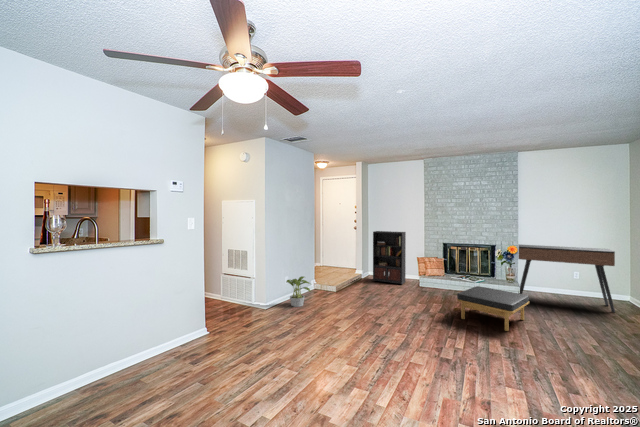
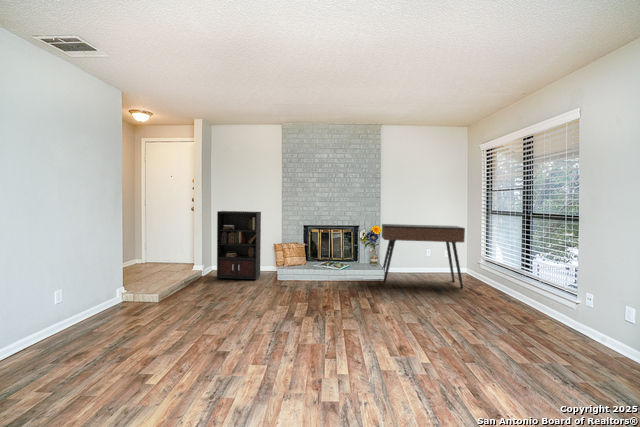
potted plant: present [286,276,311,307] -> none [40,287,103,346]
ottoman: present [457,286,529,331] -> none [330,275,404,330]

